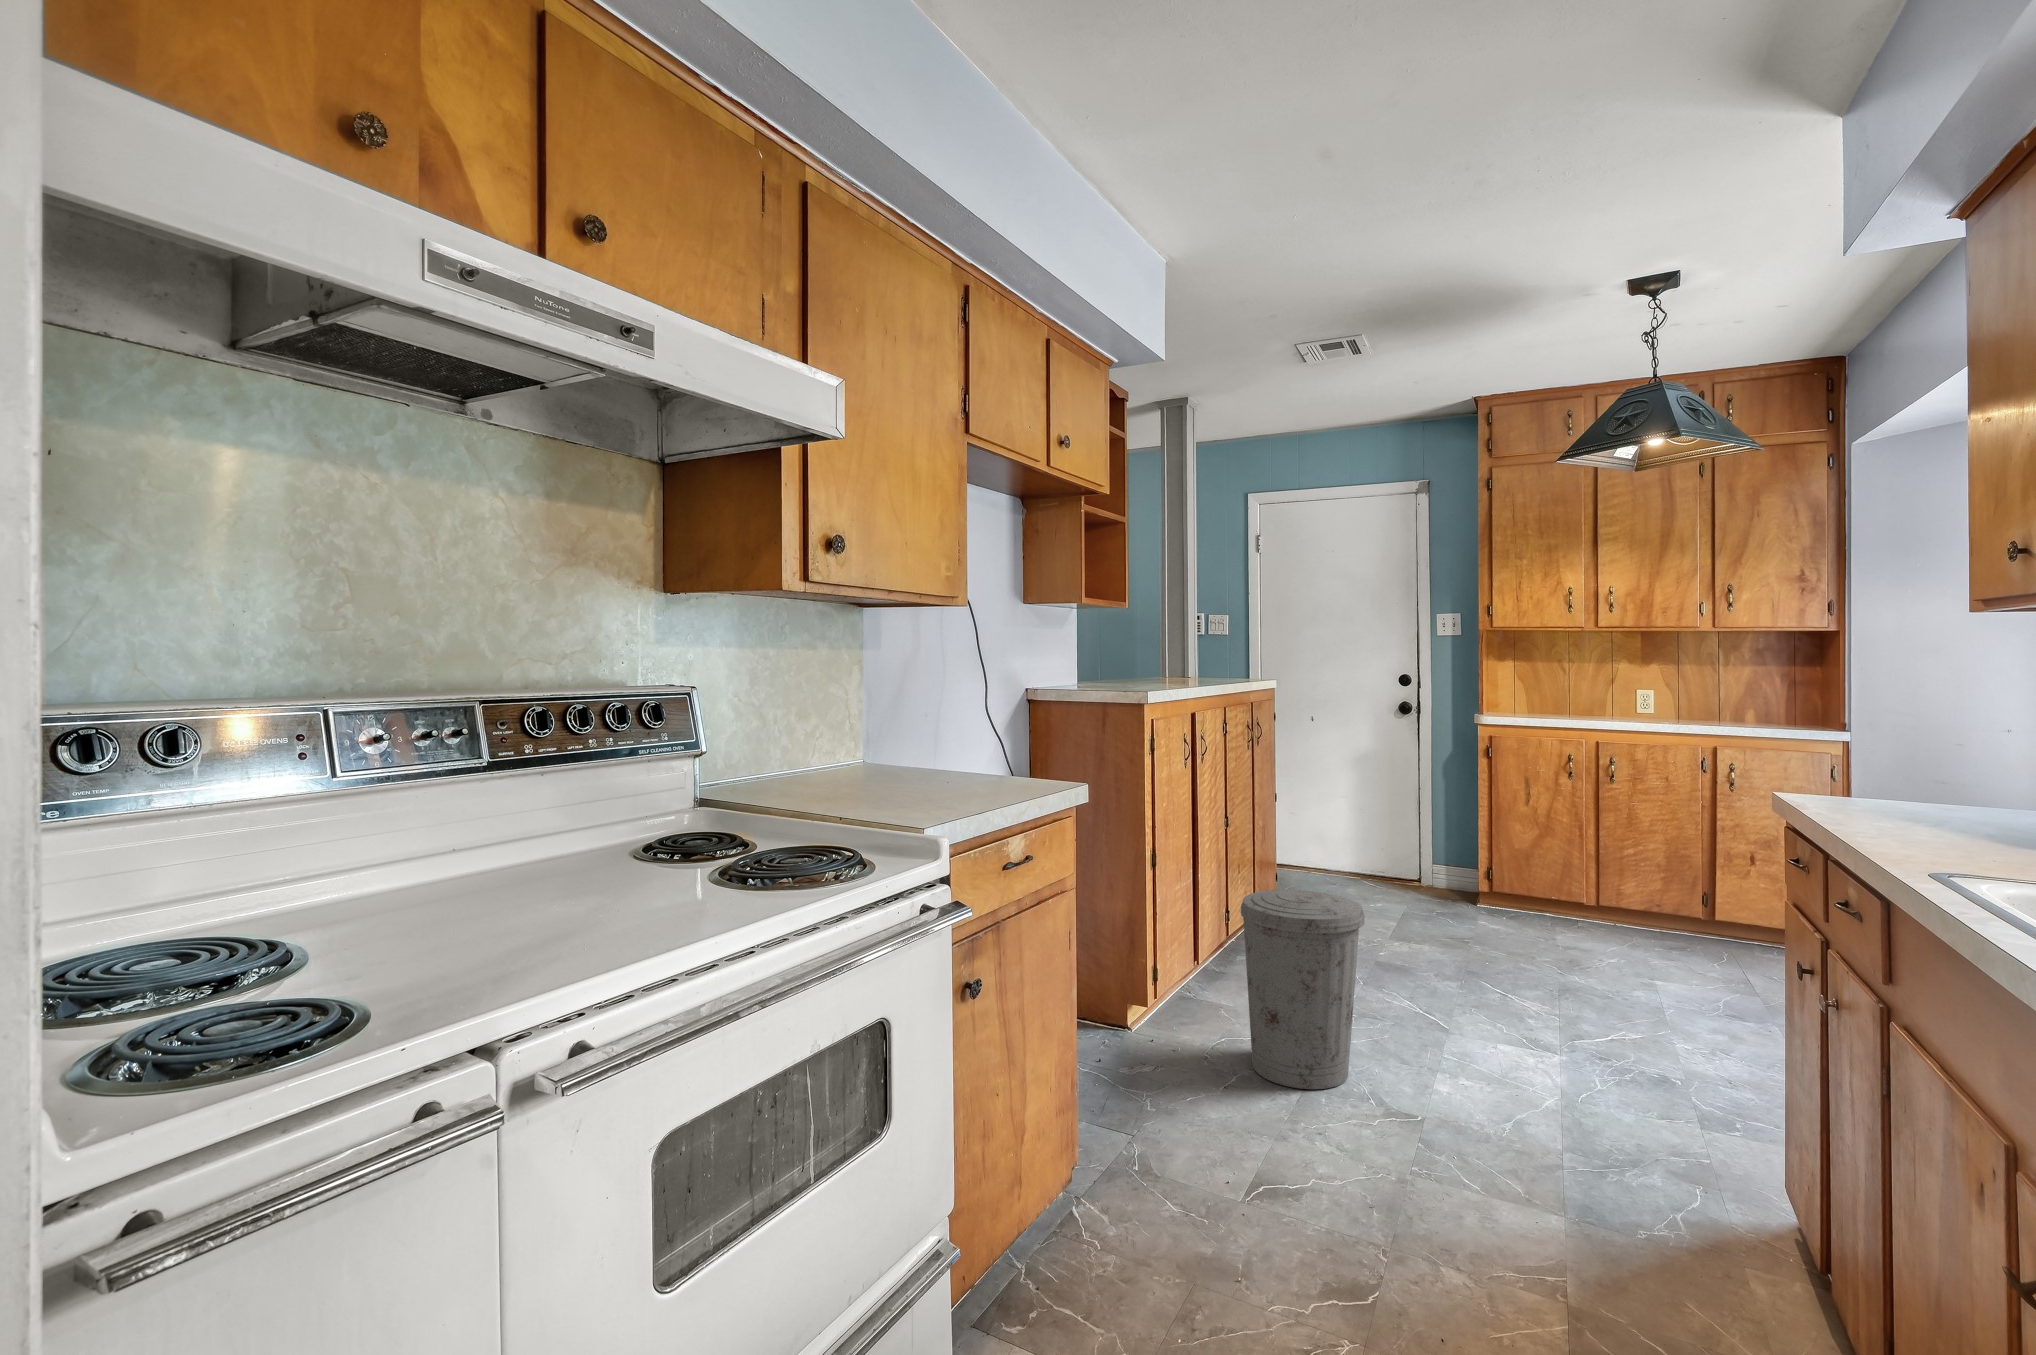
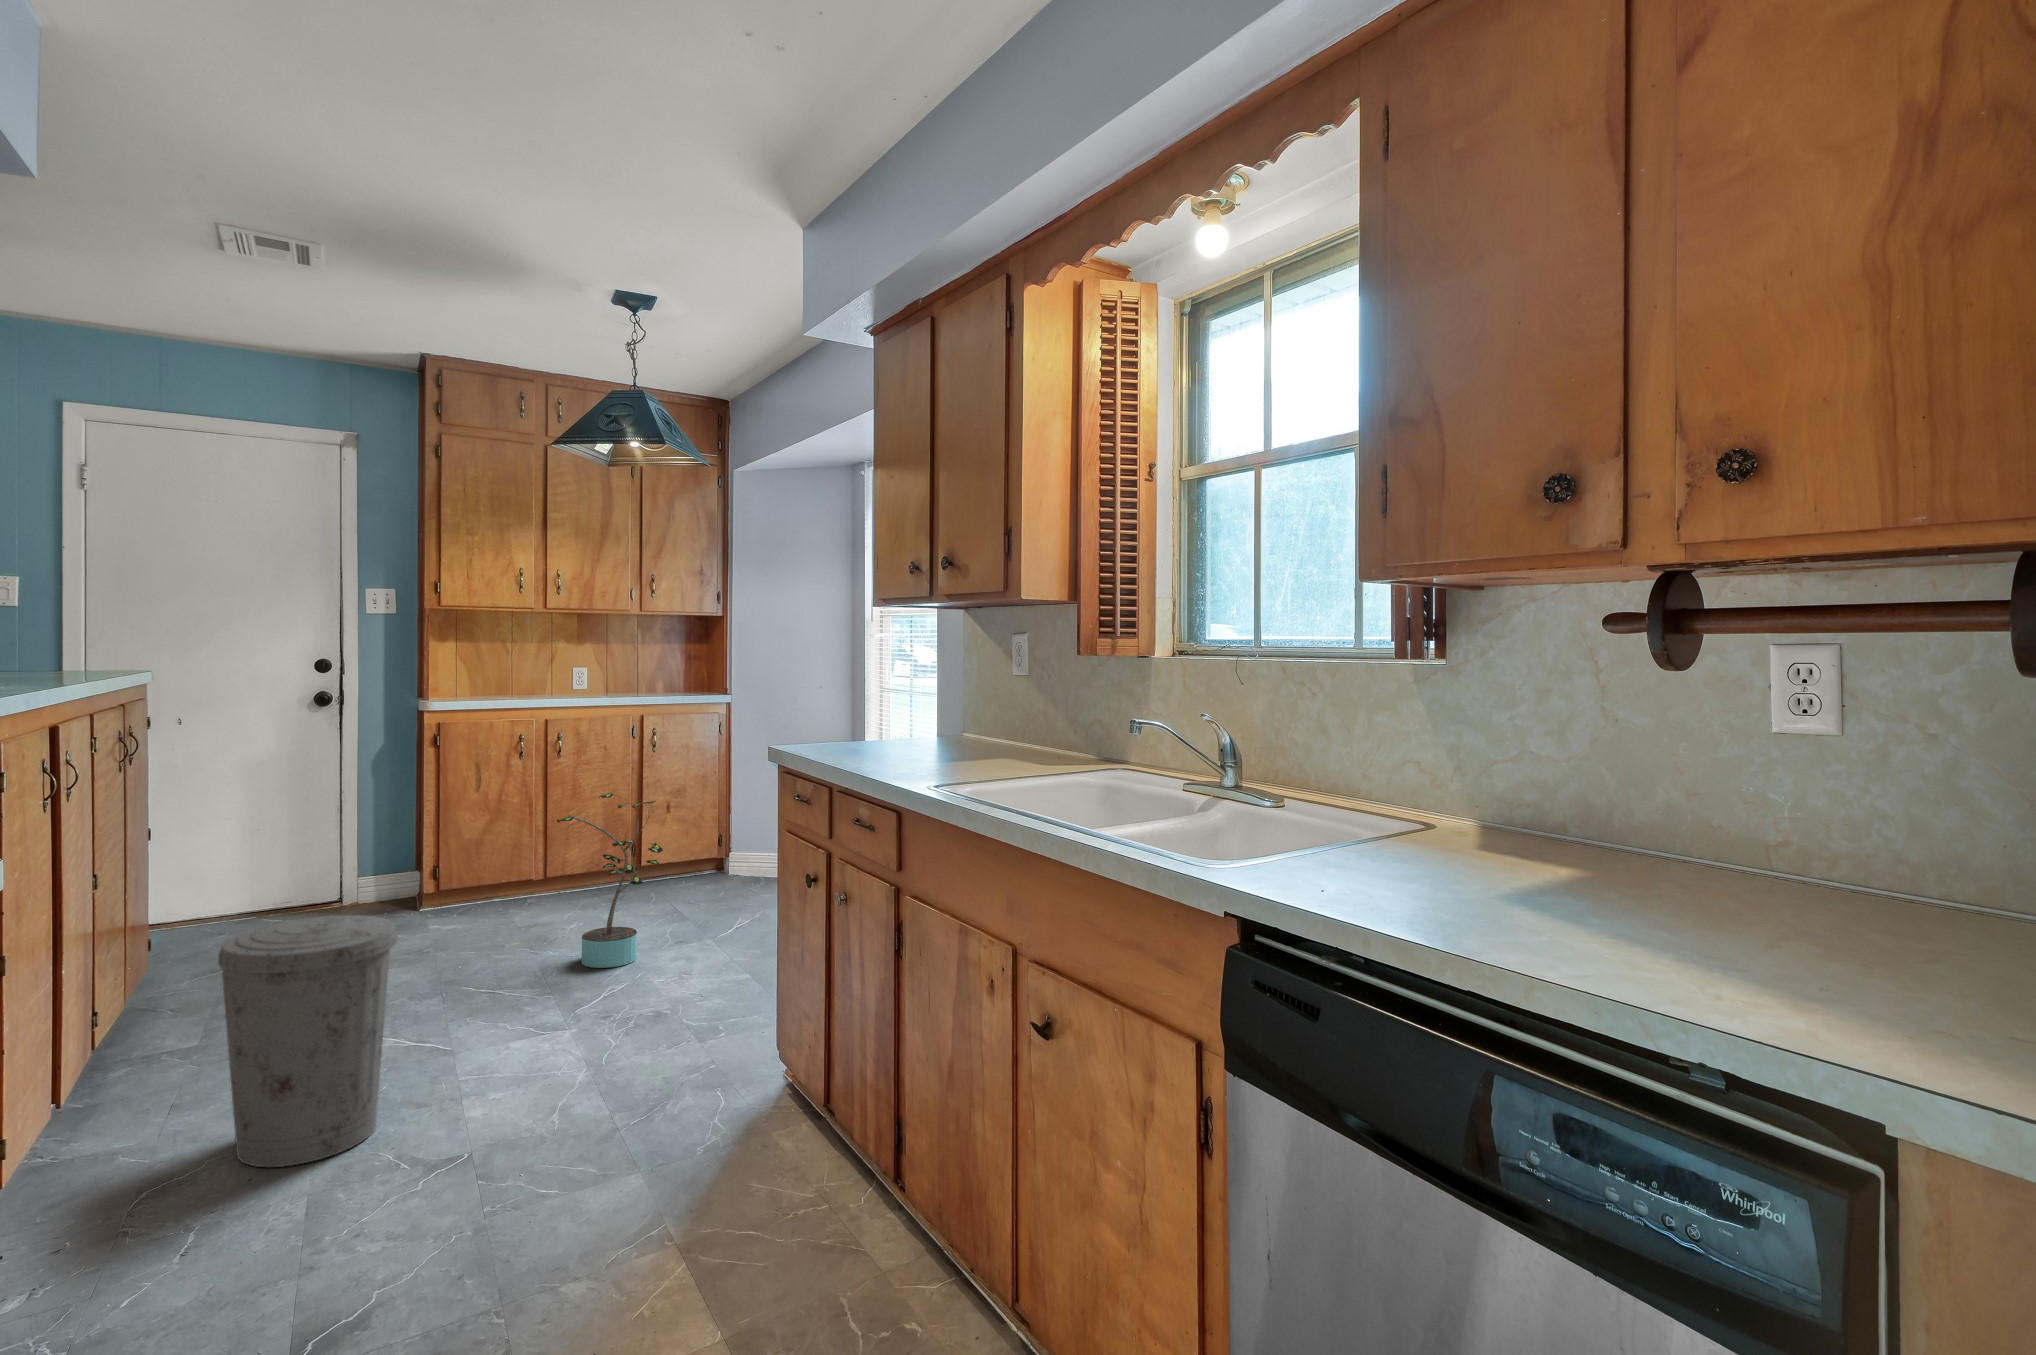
potted plant: none [1569,824,1692,1016] -> present [557,793,663,968]

